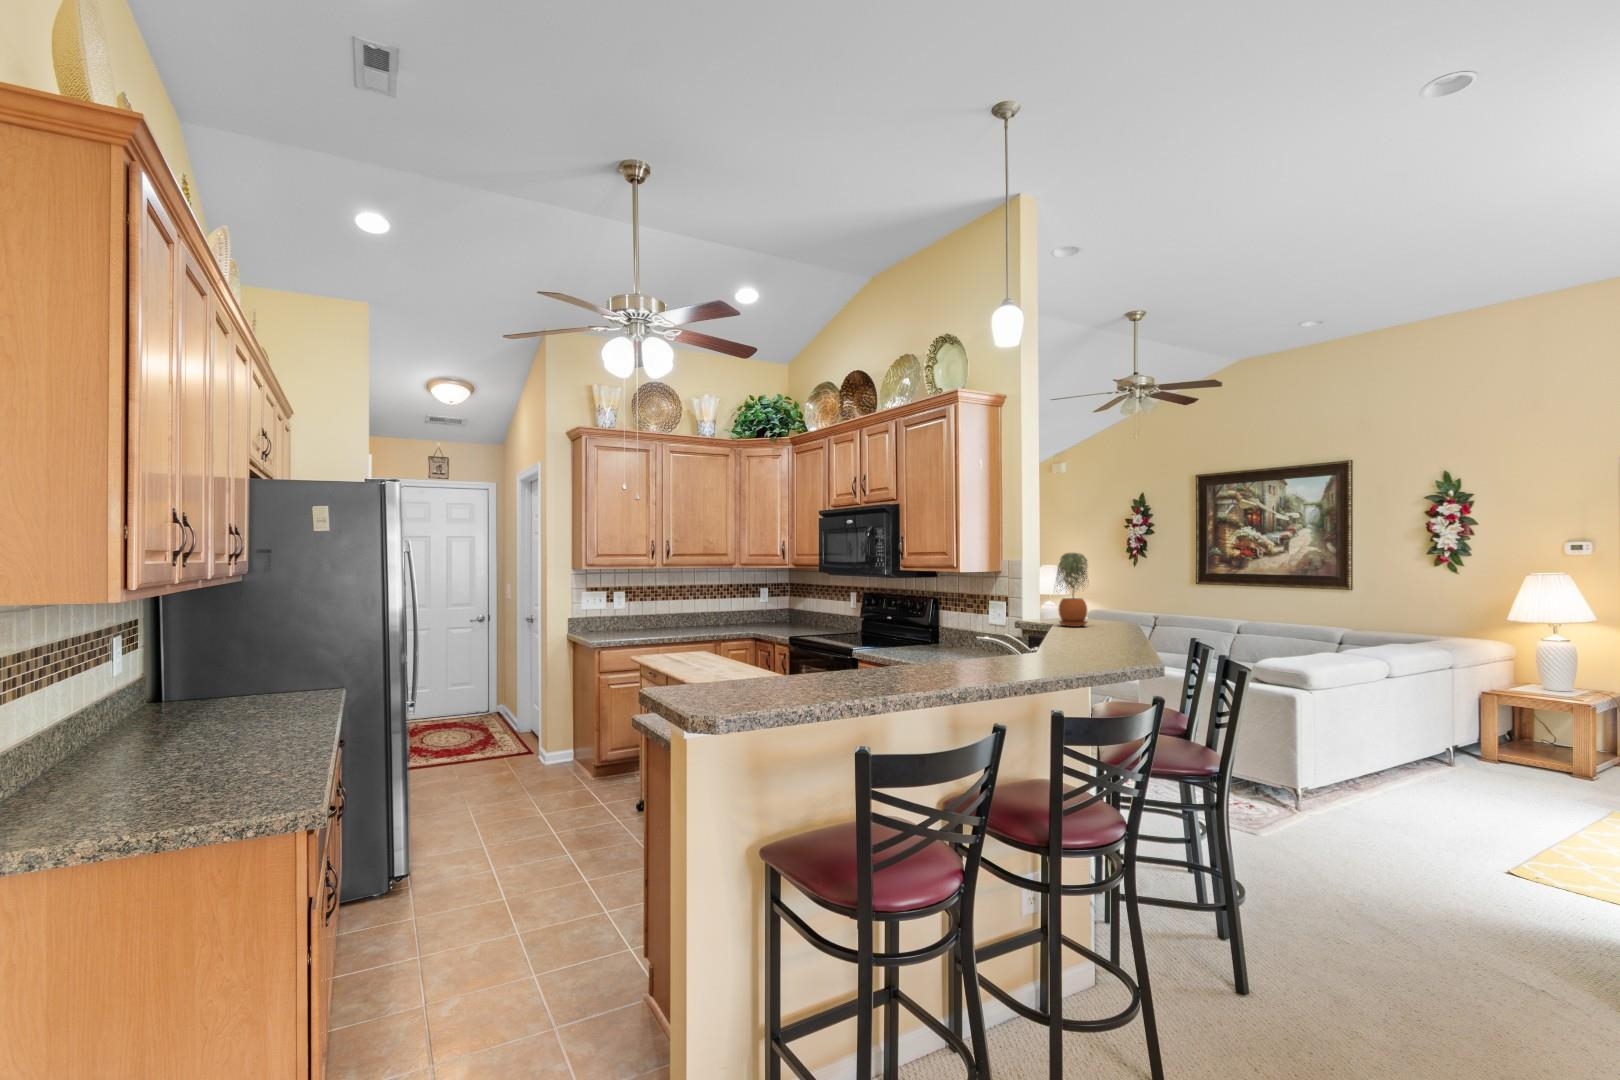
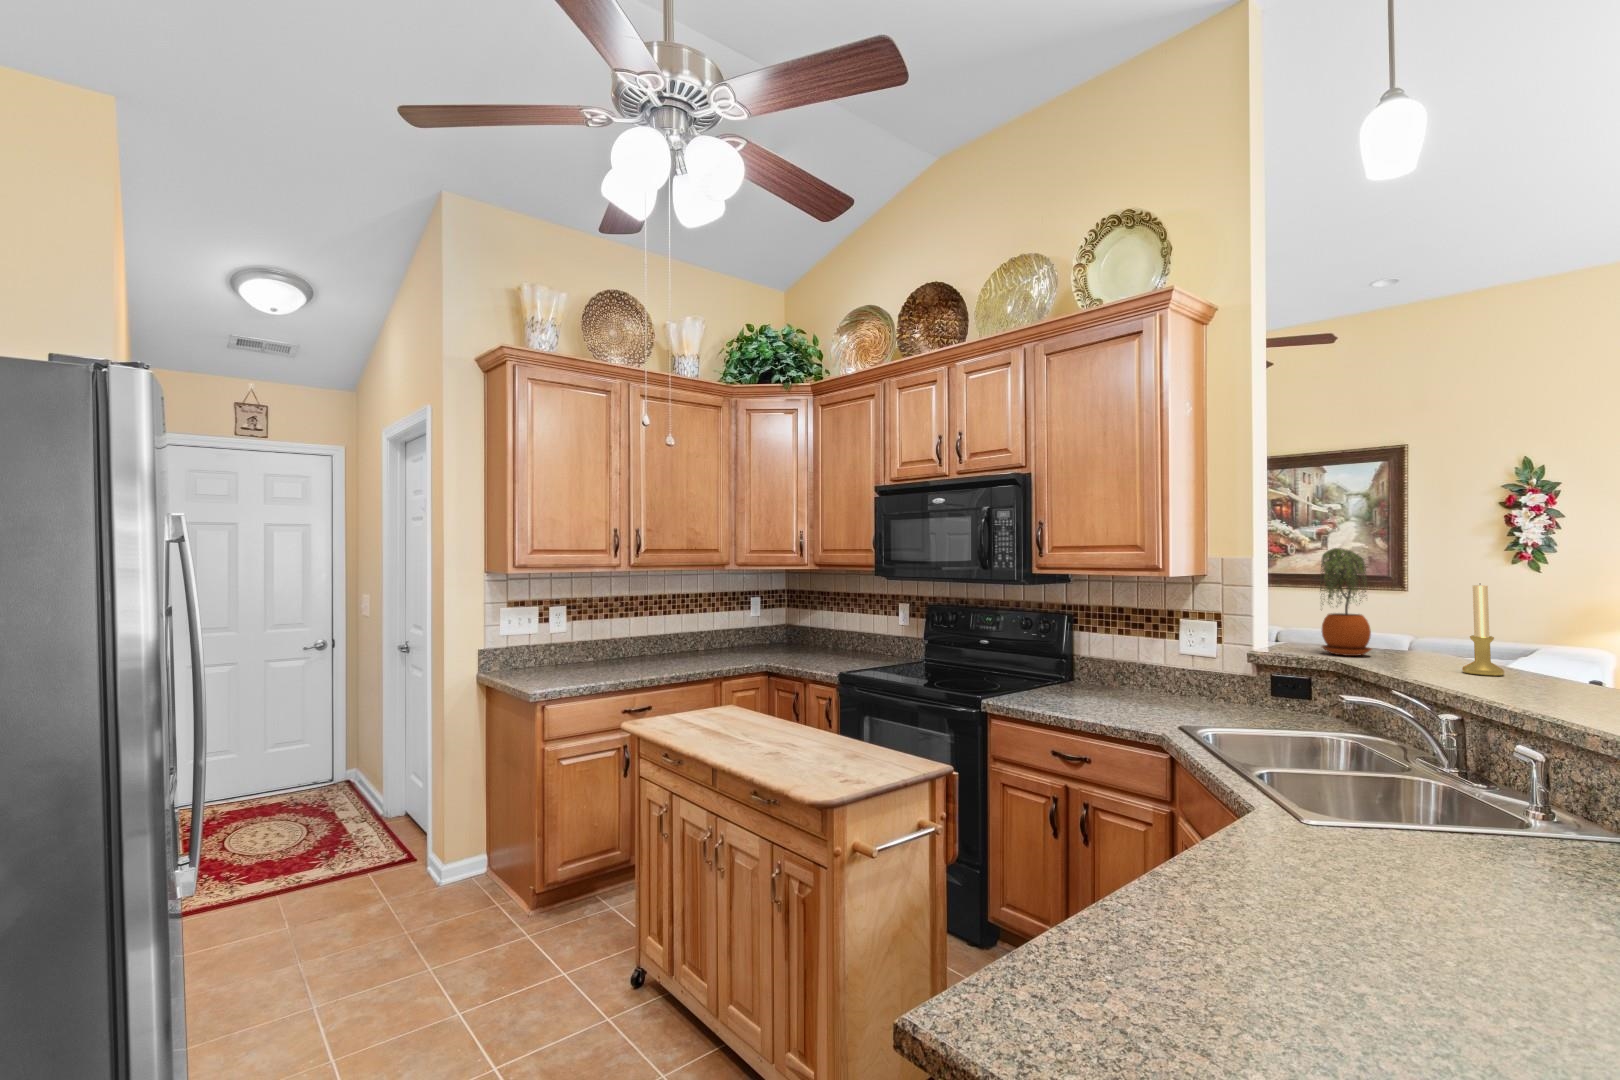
candle holder: none [1094,575,1116,635] -> present [1462,585,1505,676]

